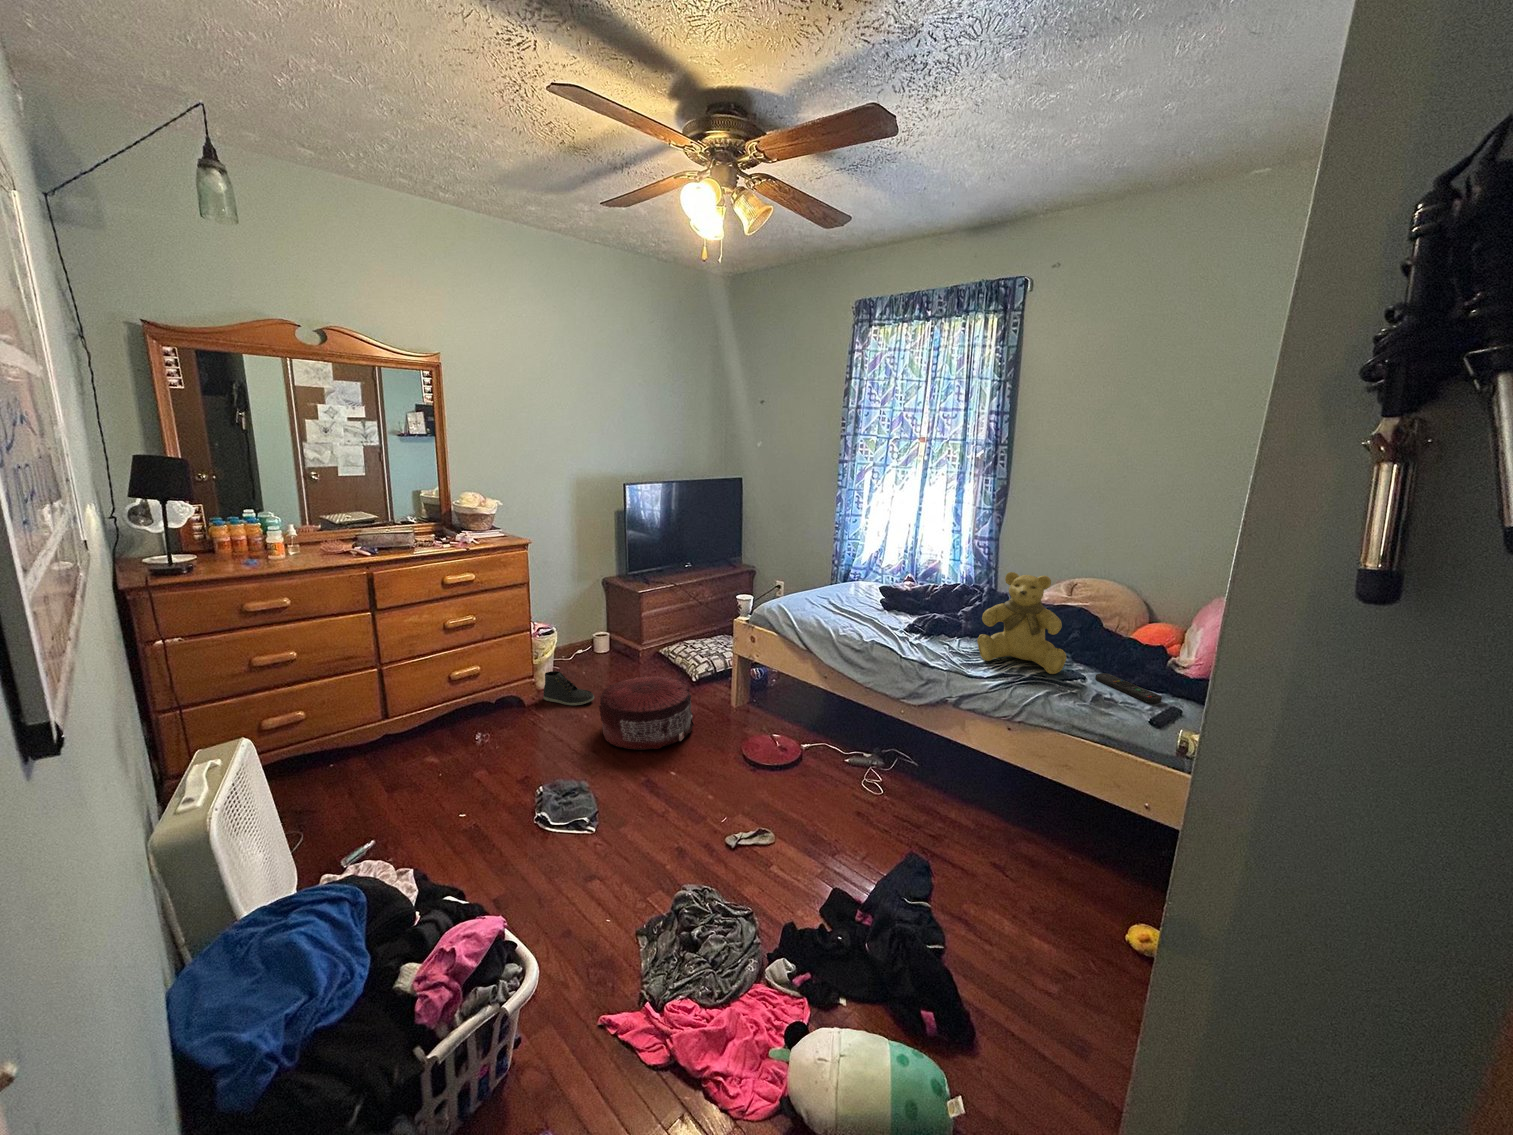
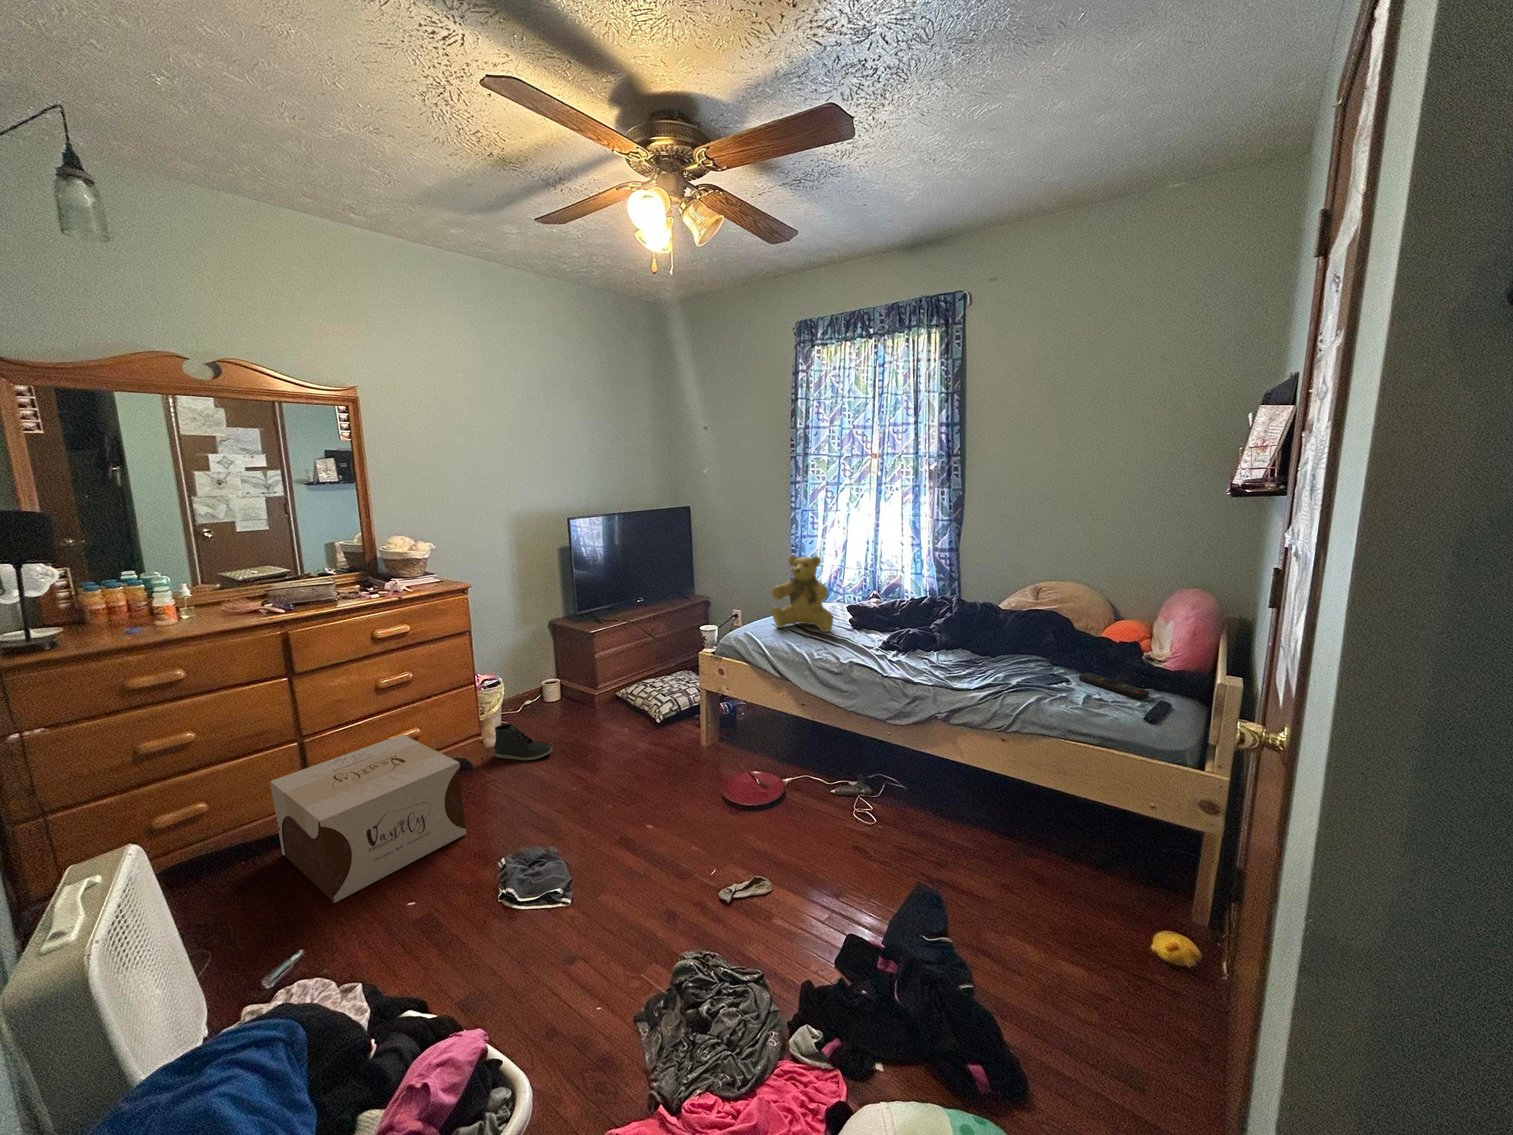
teddy bear: present [977,572,1066,674] -> present [771,556,833,632]
cardboard box: none [352,671,513,809] -> present [270,735,467,903]
pouf: present [599,676,694,750] -> none [560,718,667,802]

